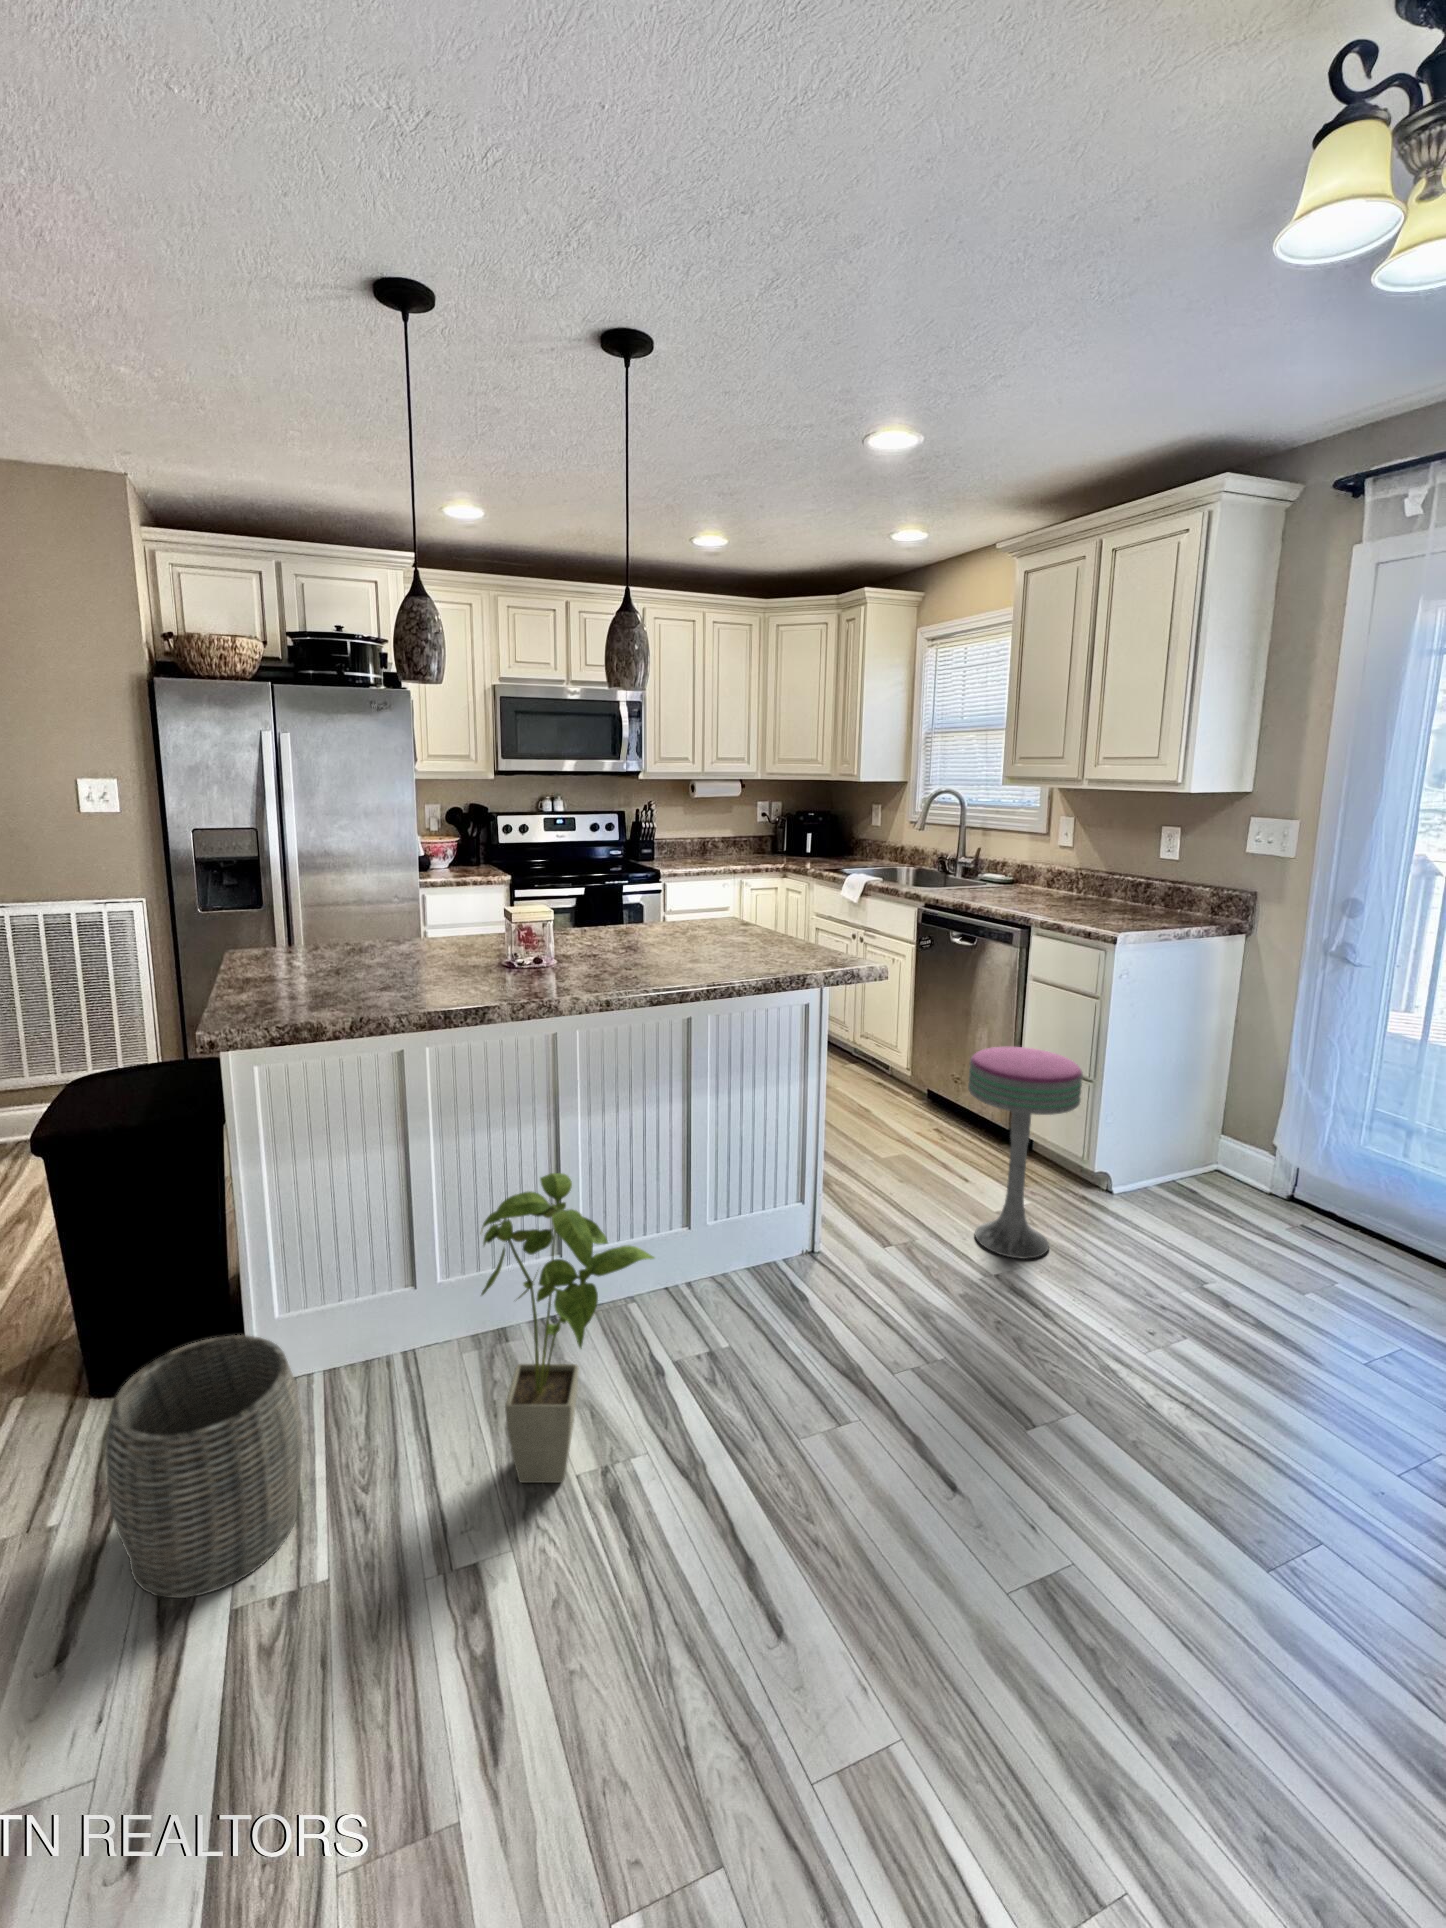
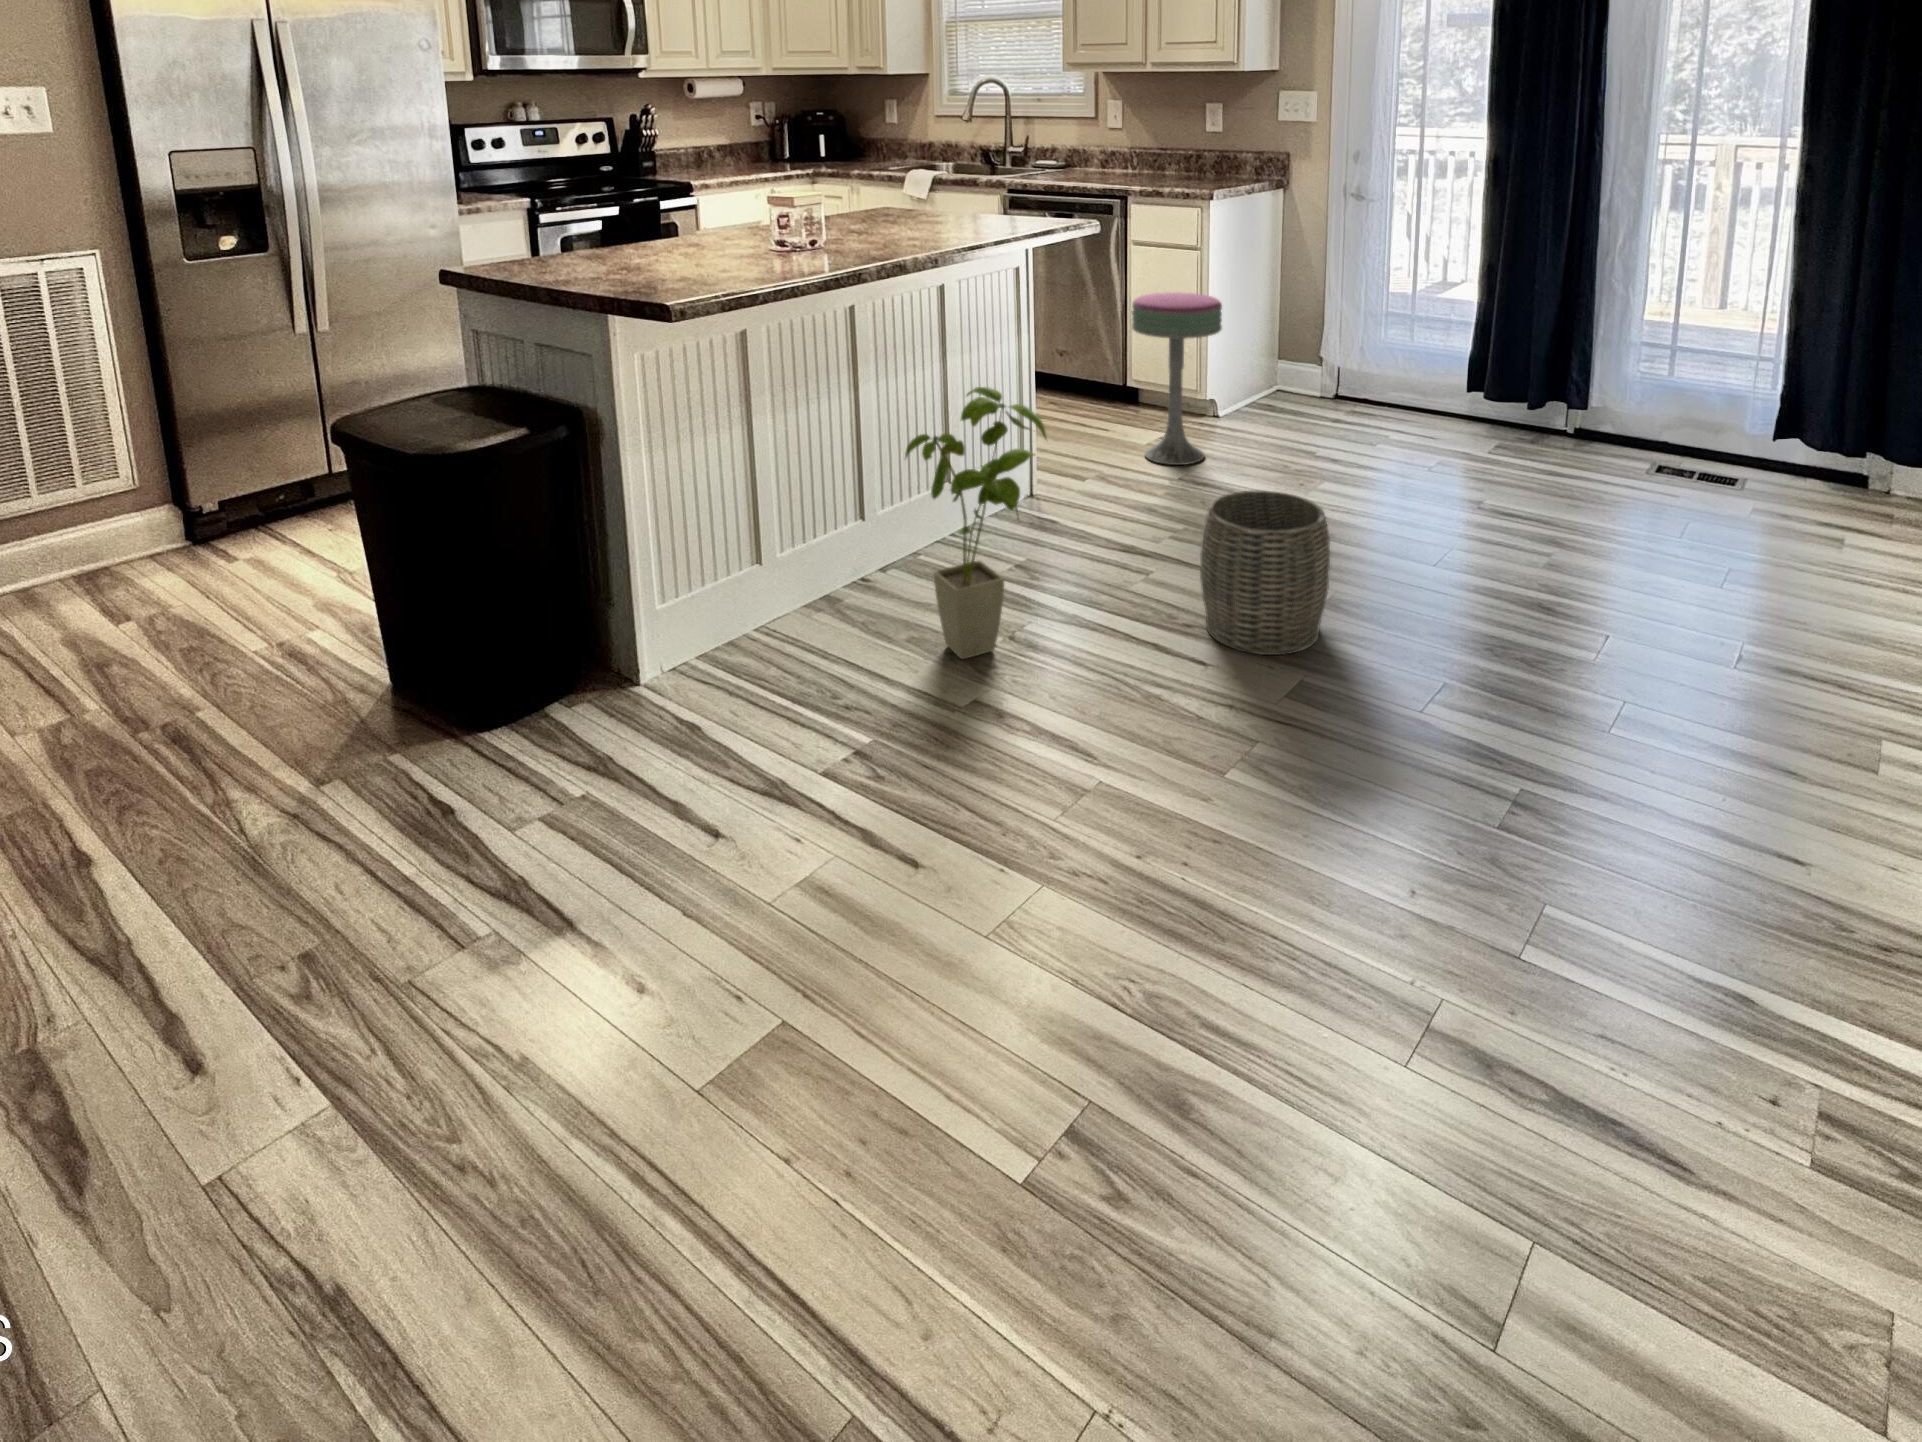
woven basket: present [106,1335,303,1598] -> present [1200,490,1330,655]

